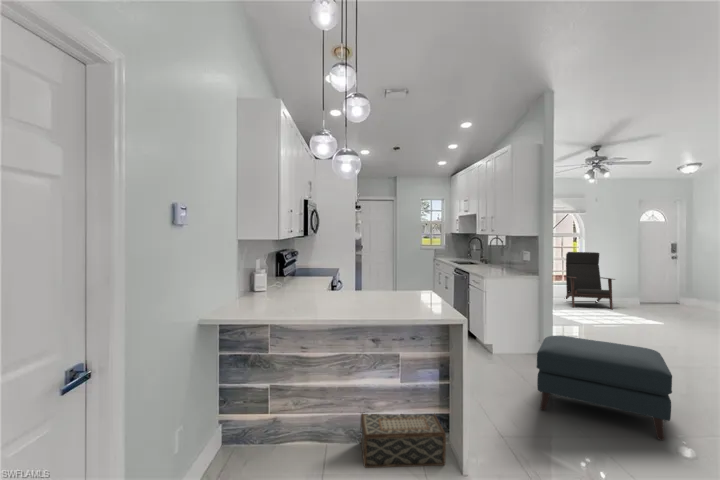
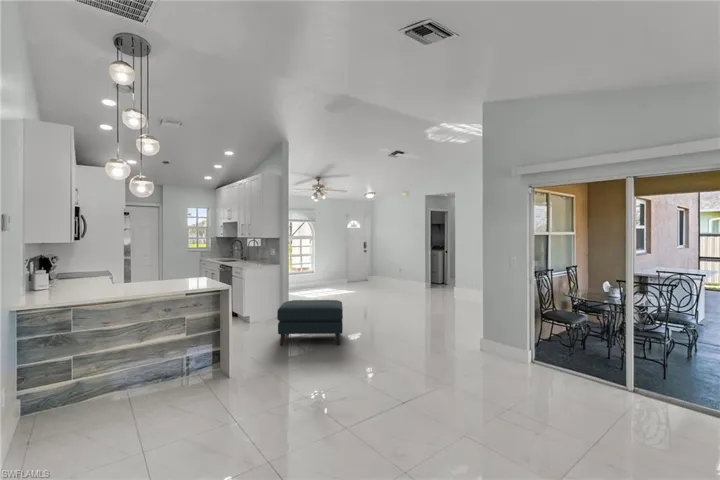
lounge chair: present [564,252,615,309] -> none [302,250,333,290]
woven basket: present [360,413,446,468] -> none [157,354,221,395]

